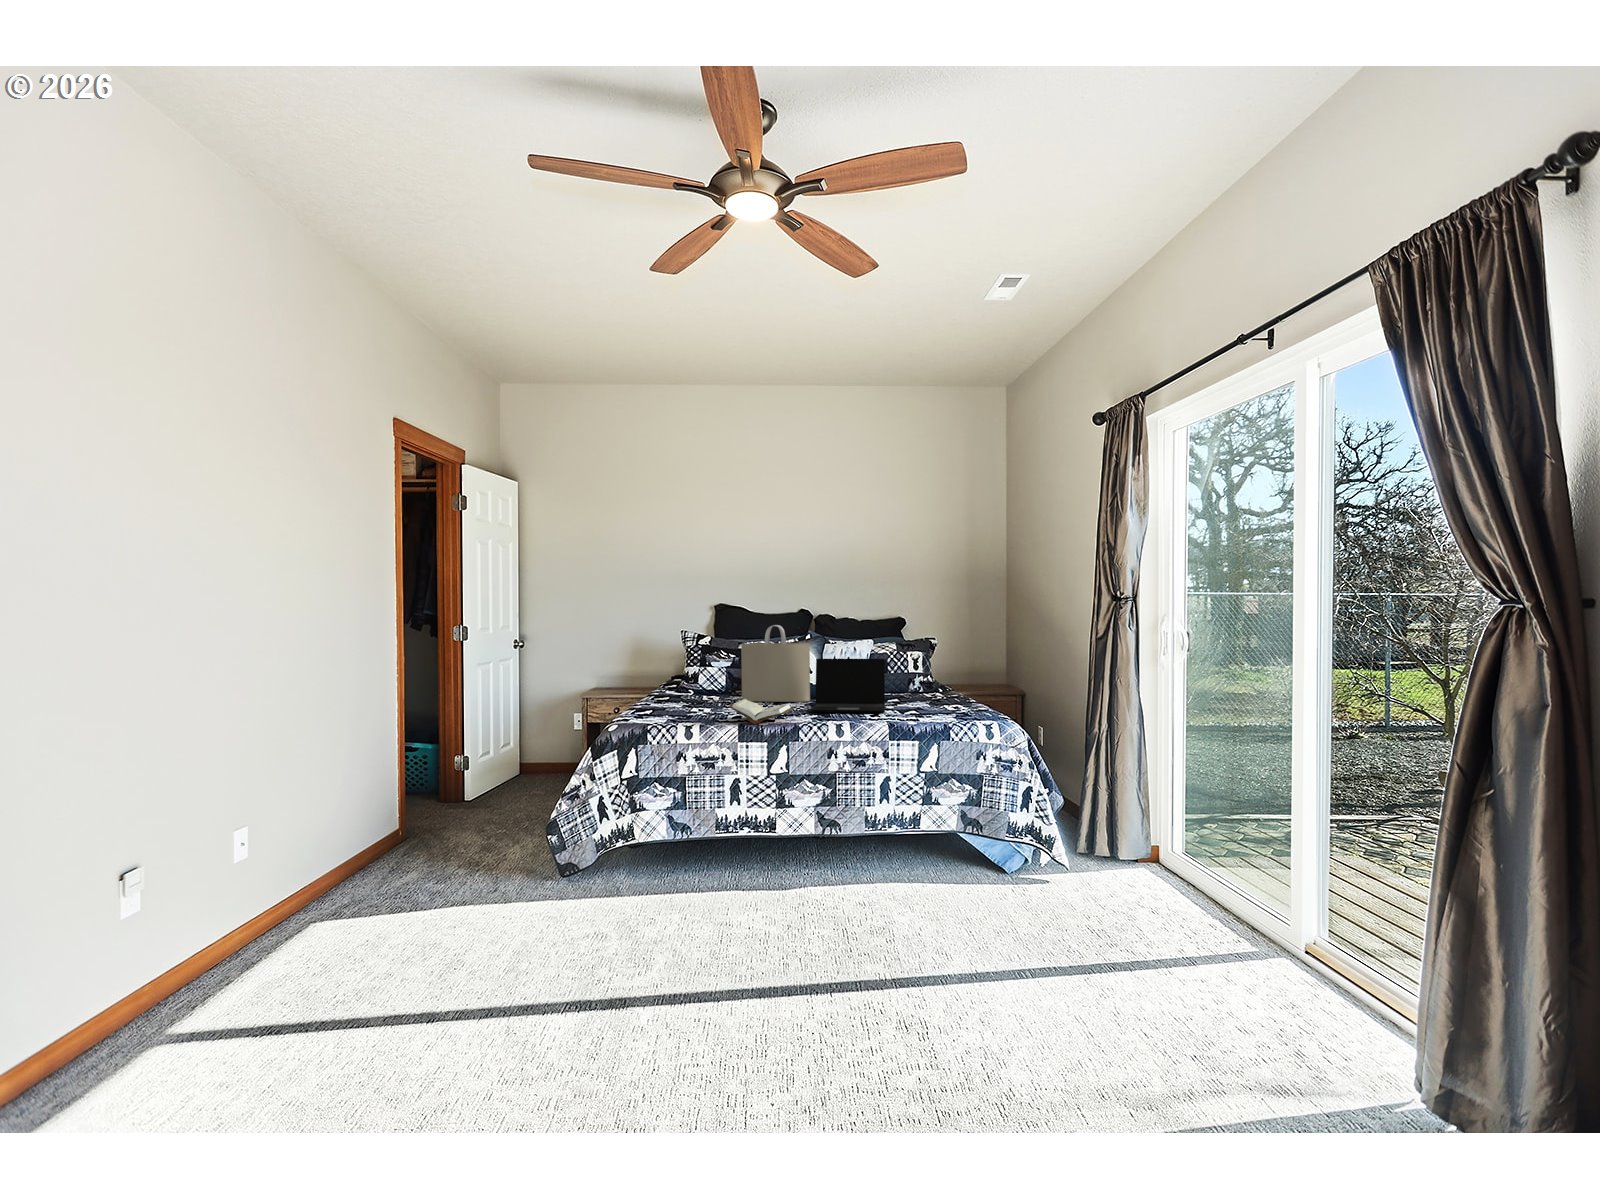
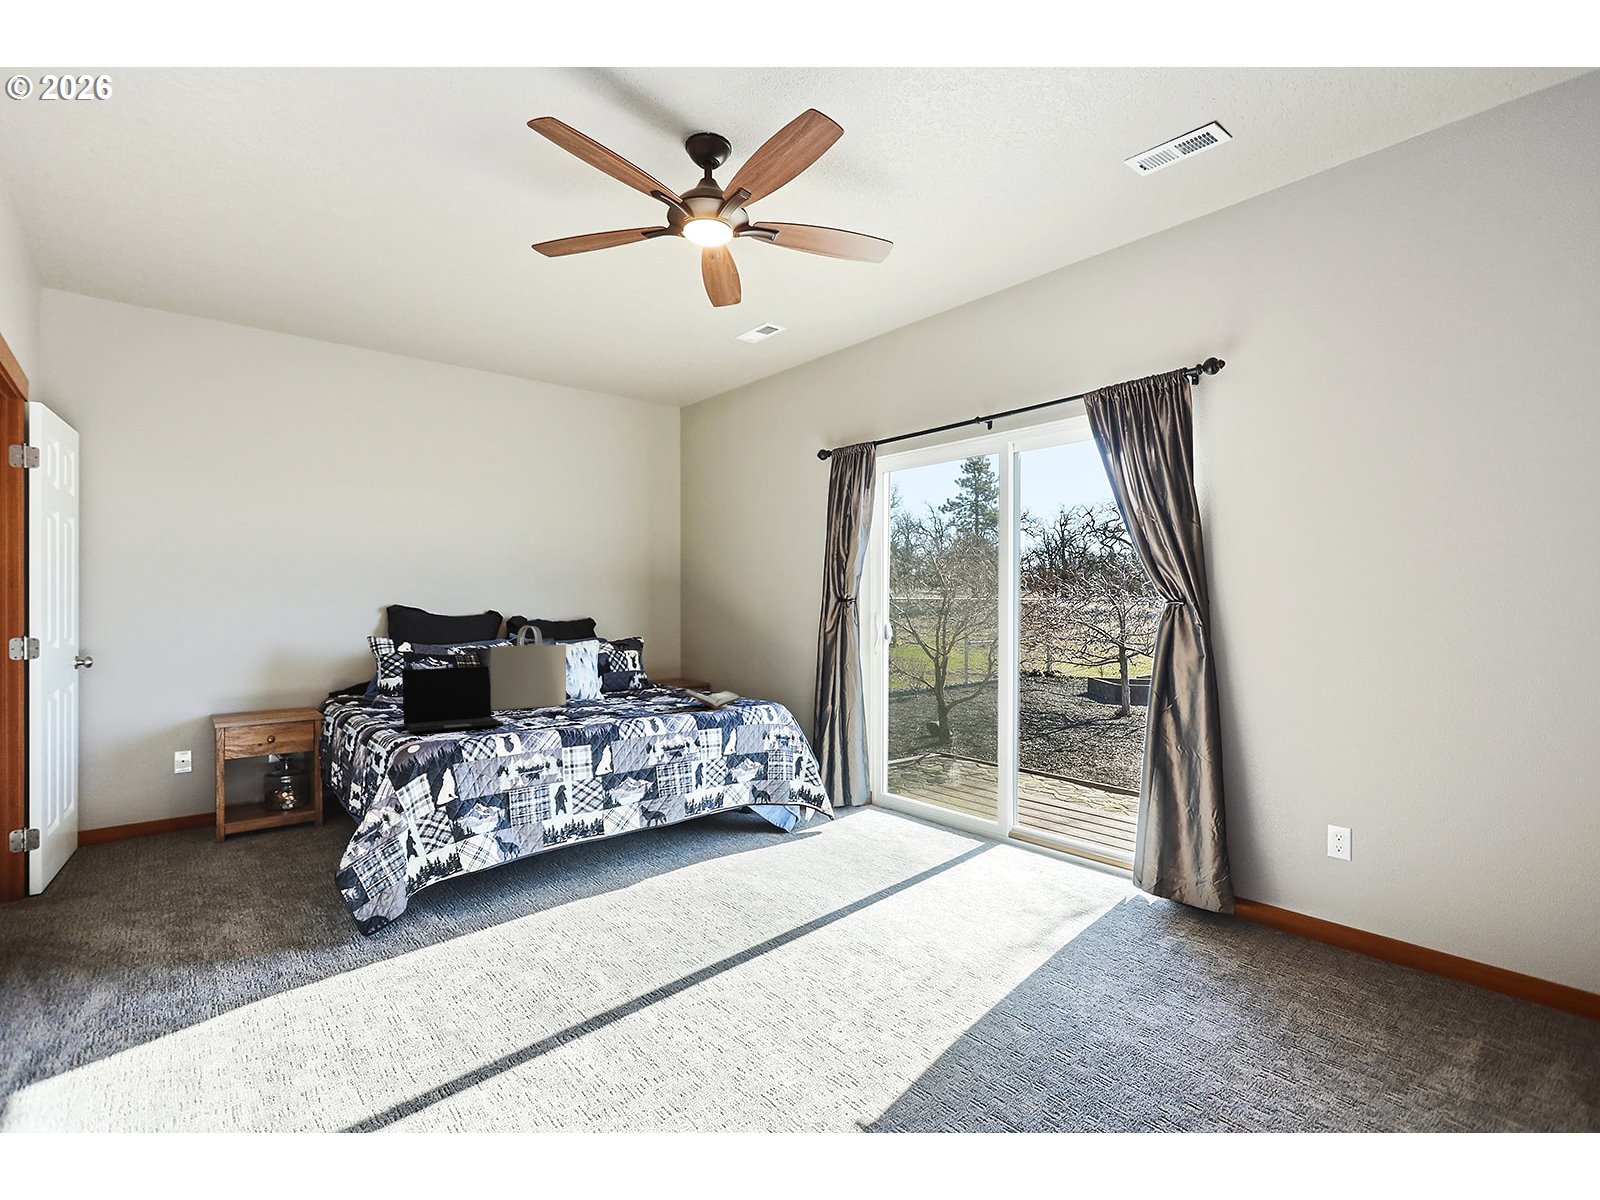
laptop: present [811,659,885,713] -> present [402,666,504,734]
book: present [728,699,794,724] -> present [683,689,742,709]

